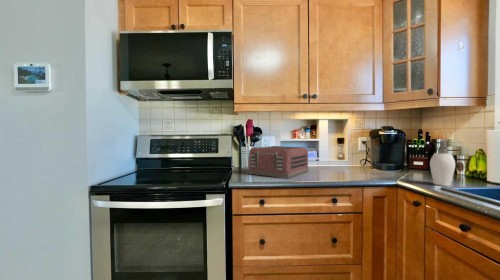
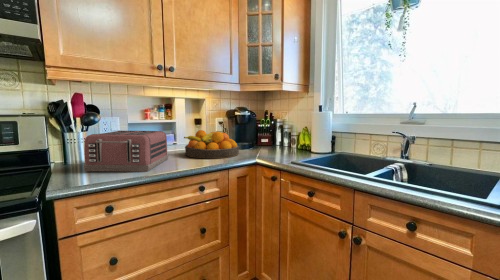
soap dispenser: present [430,141,455,186] -> none [279,121,296,160]
fruit bowl: none [324,148,380,176] -> present [184,130,239,159]

